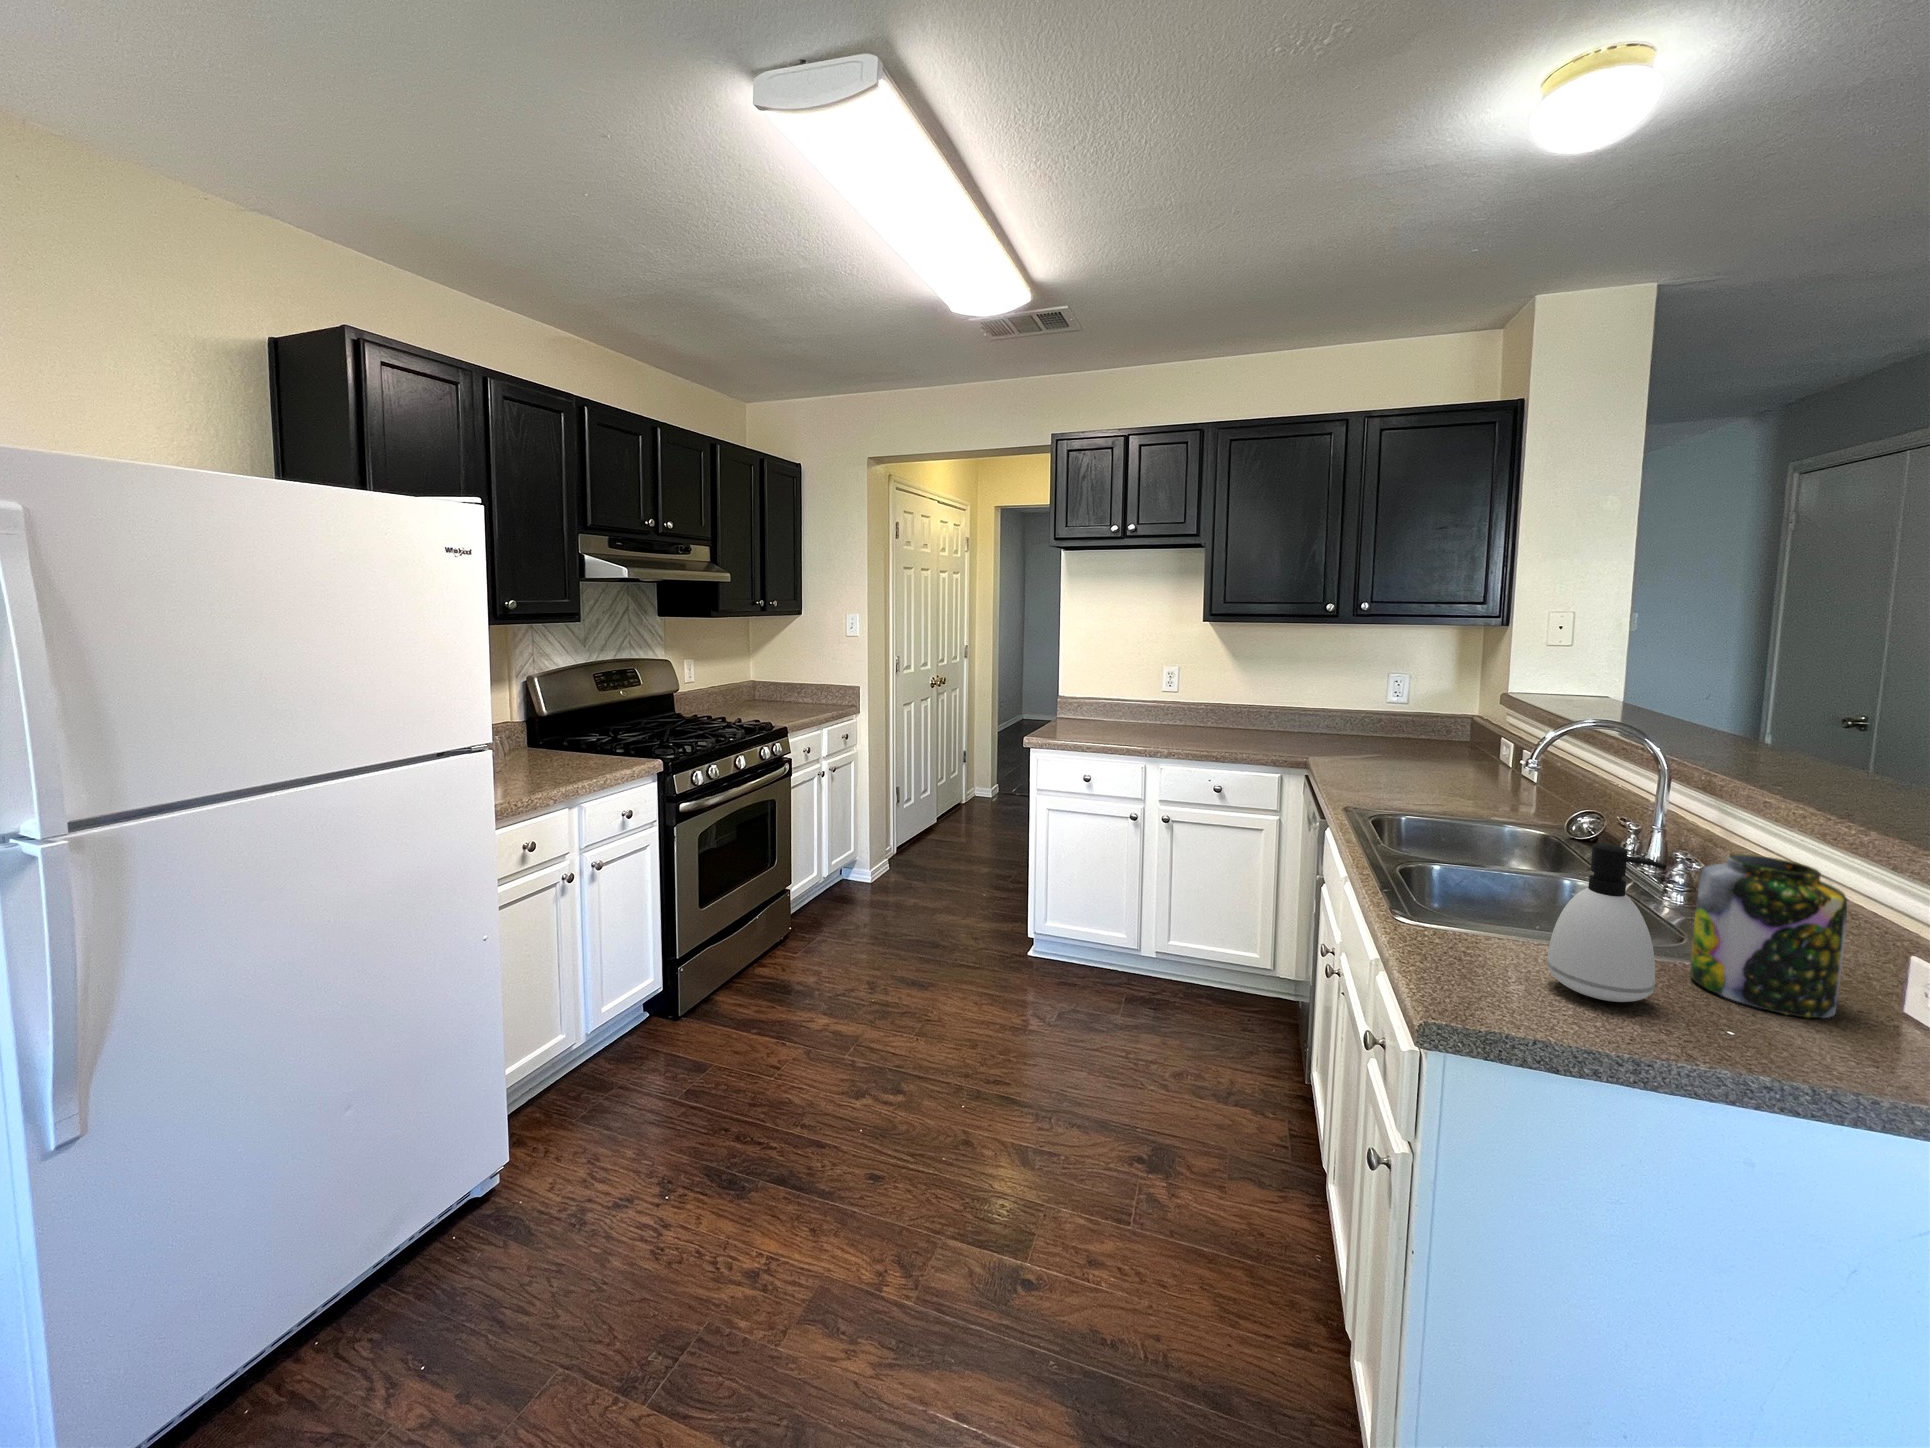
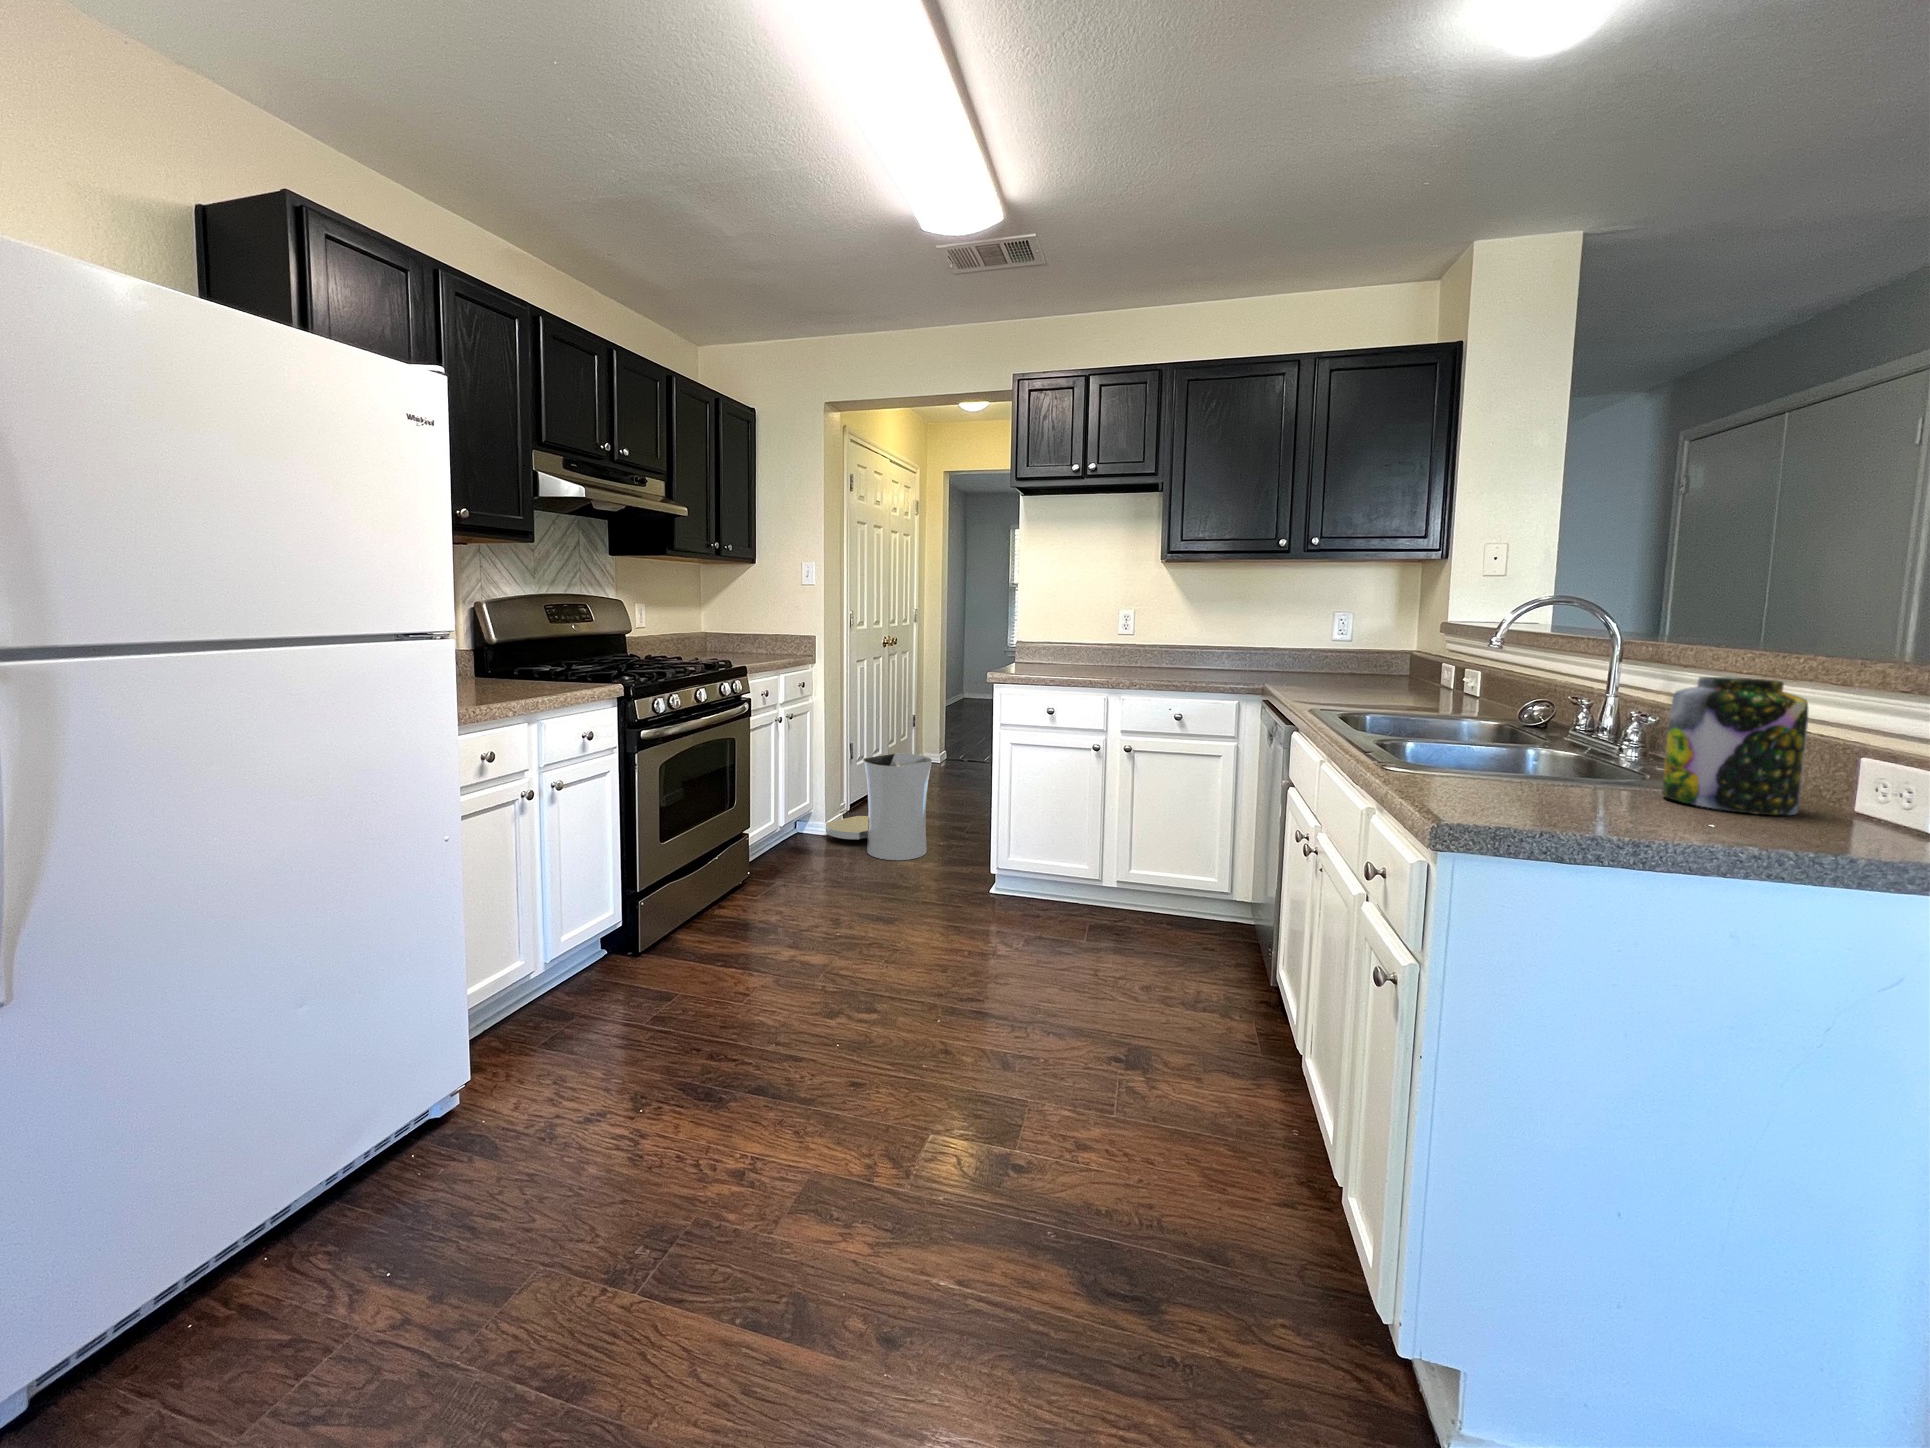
trash can: none [869,804,973,914] -> present [826,753,932,860]
soap dispenser: present [1547,843,1666,1002] -> none [1538,661,1653,809]

